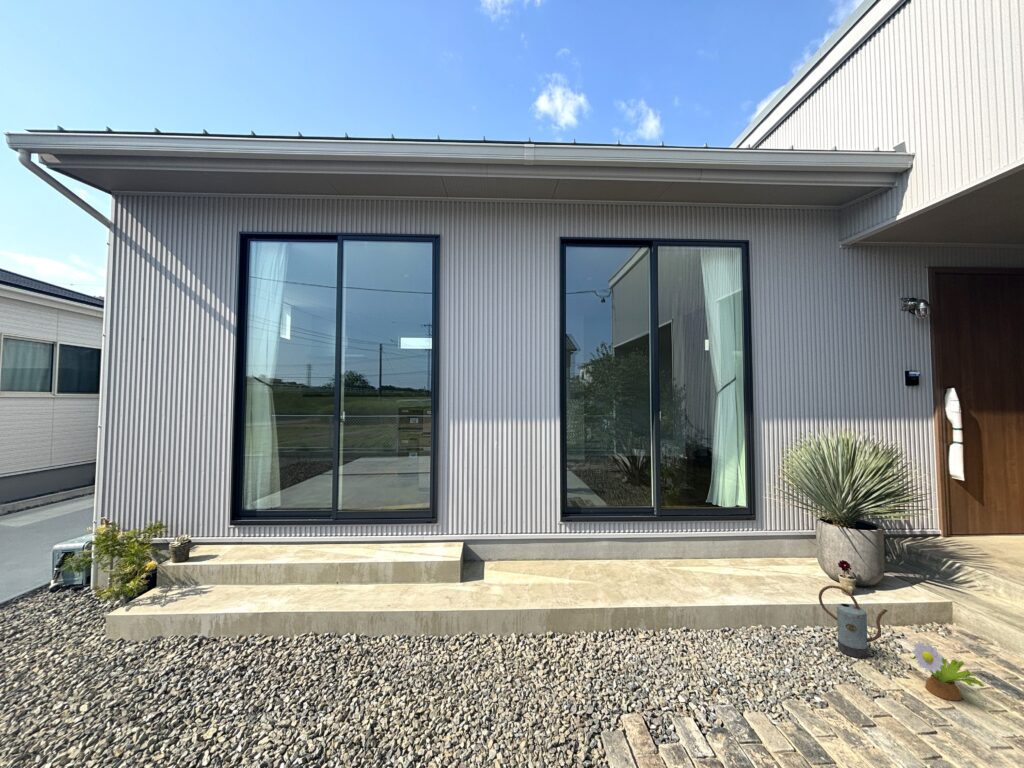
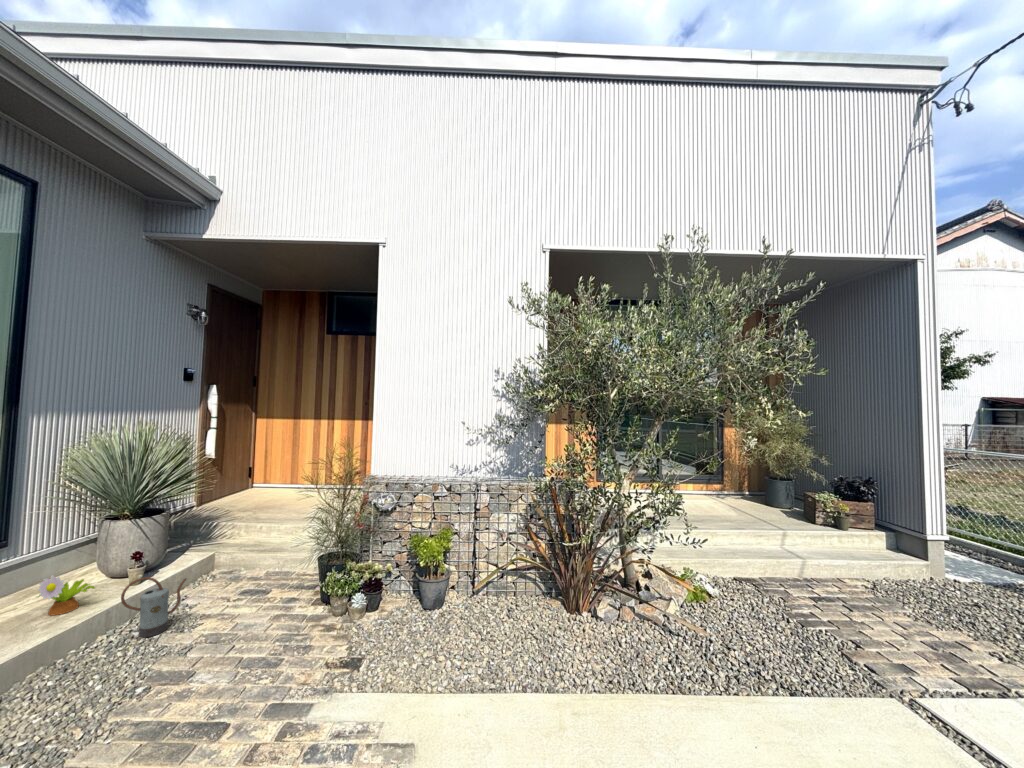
decorative plant: present [910,641,984,701] -> present [37,575,95,615]

